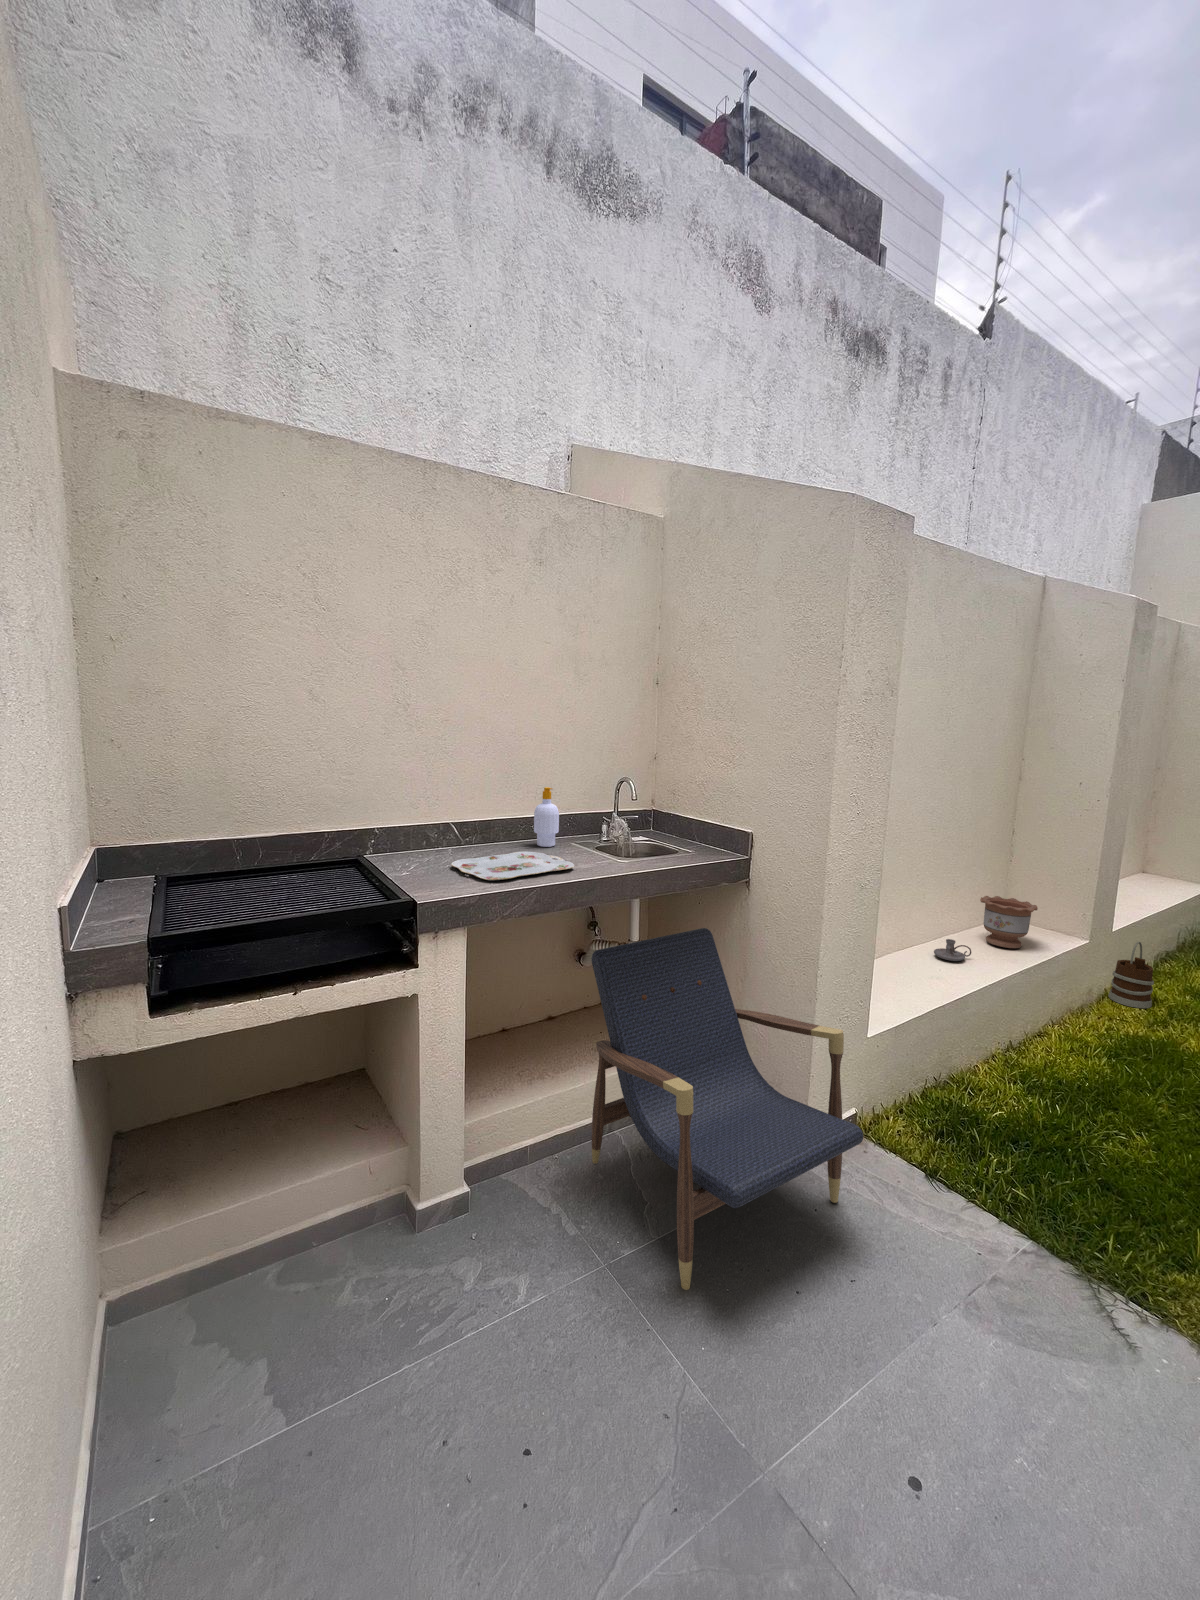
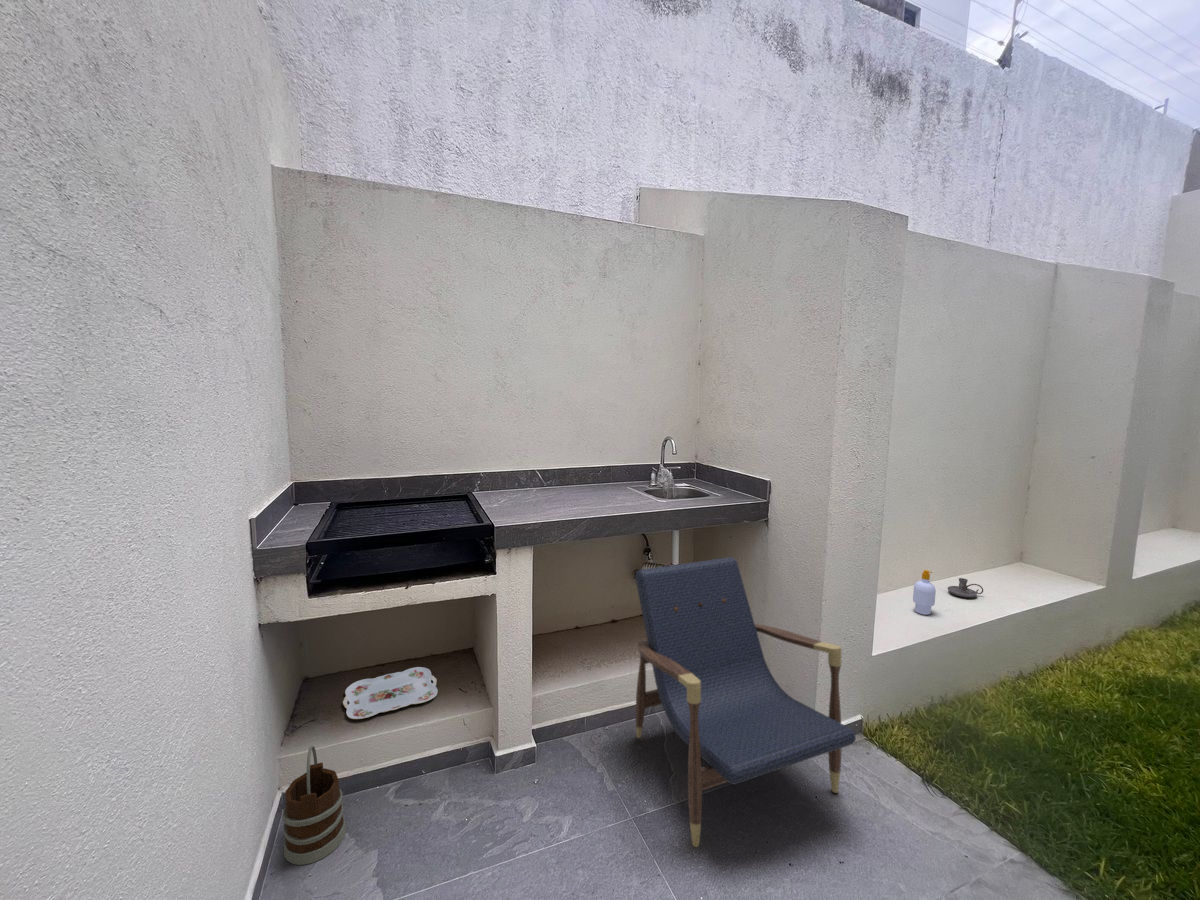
soap bottle: present [534,787,559,847] -> present [913,570,936,615]
serving tray: present [451,851,574,880] -> present [343,667,438,719]
flower pot: present [980,896,1038,948] -> none [994,542,1051,590]
wooden bucket: present [1108,942,1154,1008] -> present [283,746,346,865]

